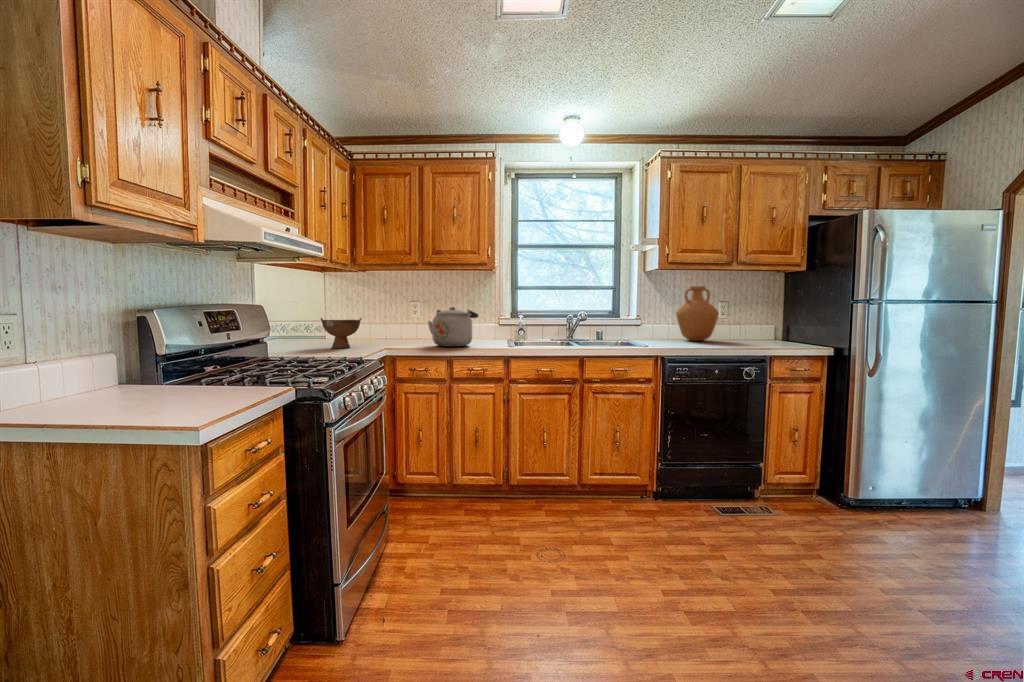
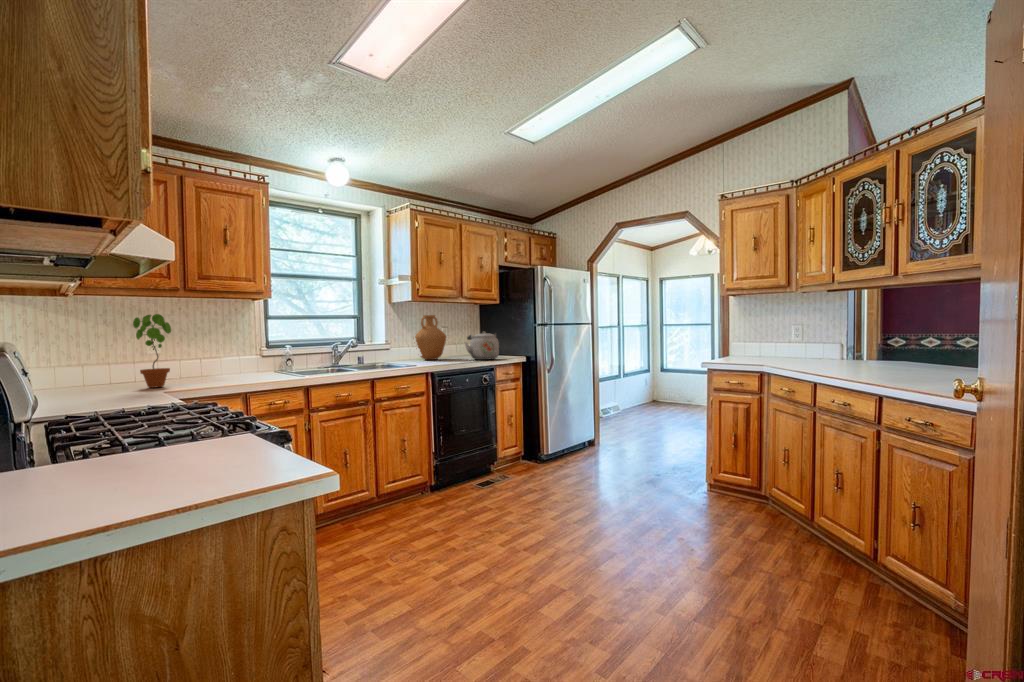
potted plant: none [377,284,400,345] -> present [133,314,171,388]
kettle: present [428,307,478,347] -> present [465,332,499,360]
bowl: present [321,318,361,348] -> none [73,356,133,397]

